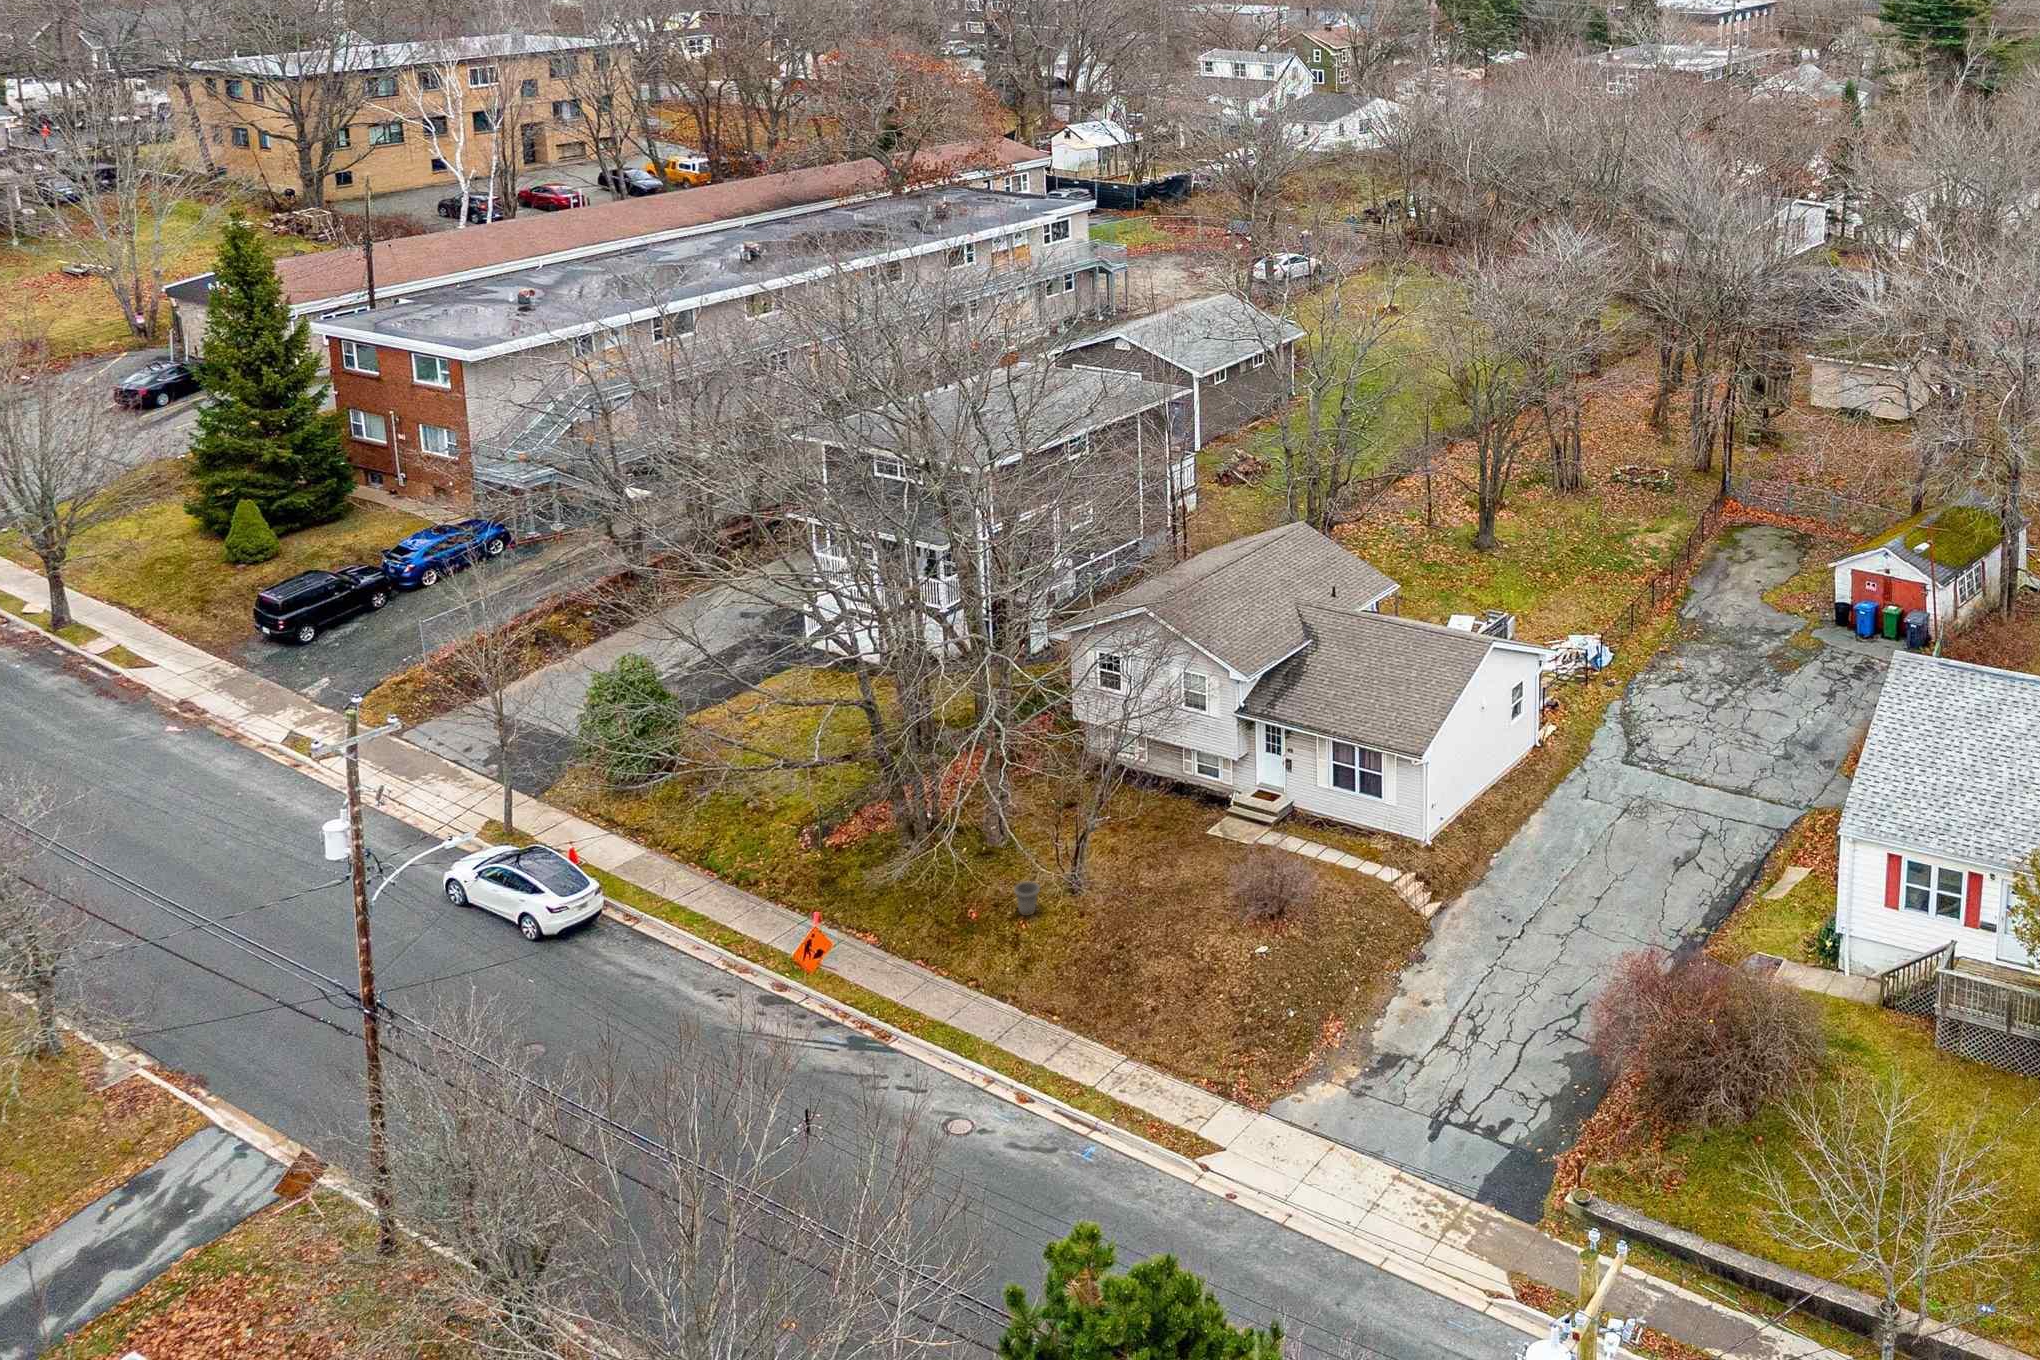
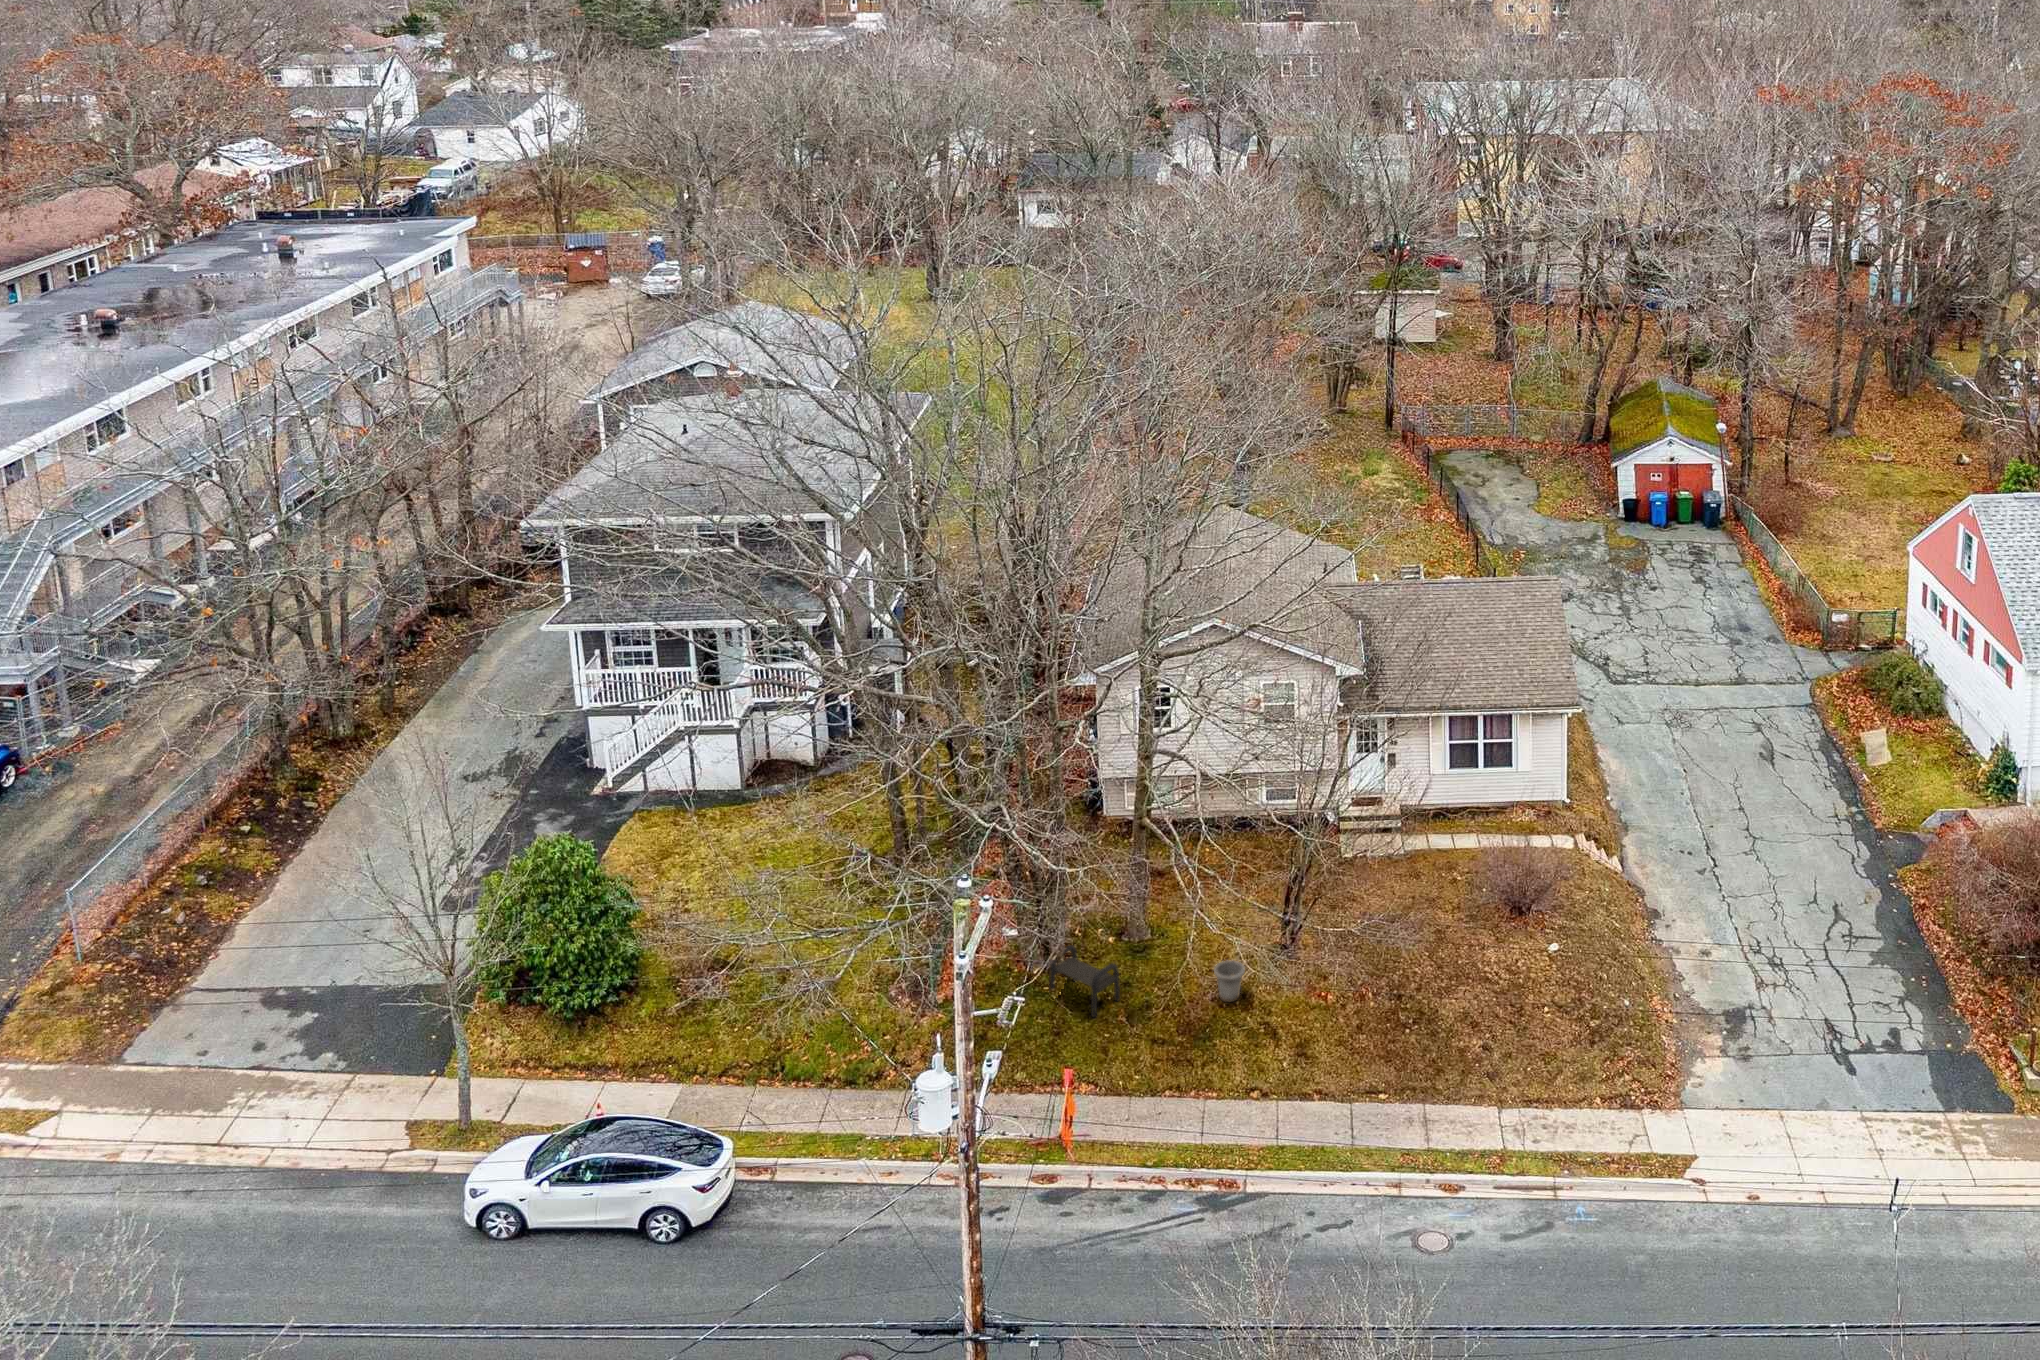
bench: none [912,835,954,894] -> present [1049,945,1120,1017]

